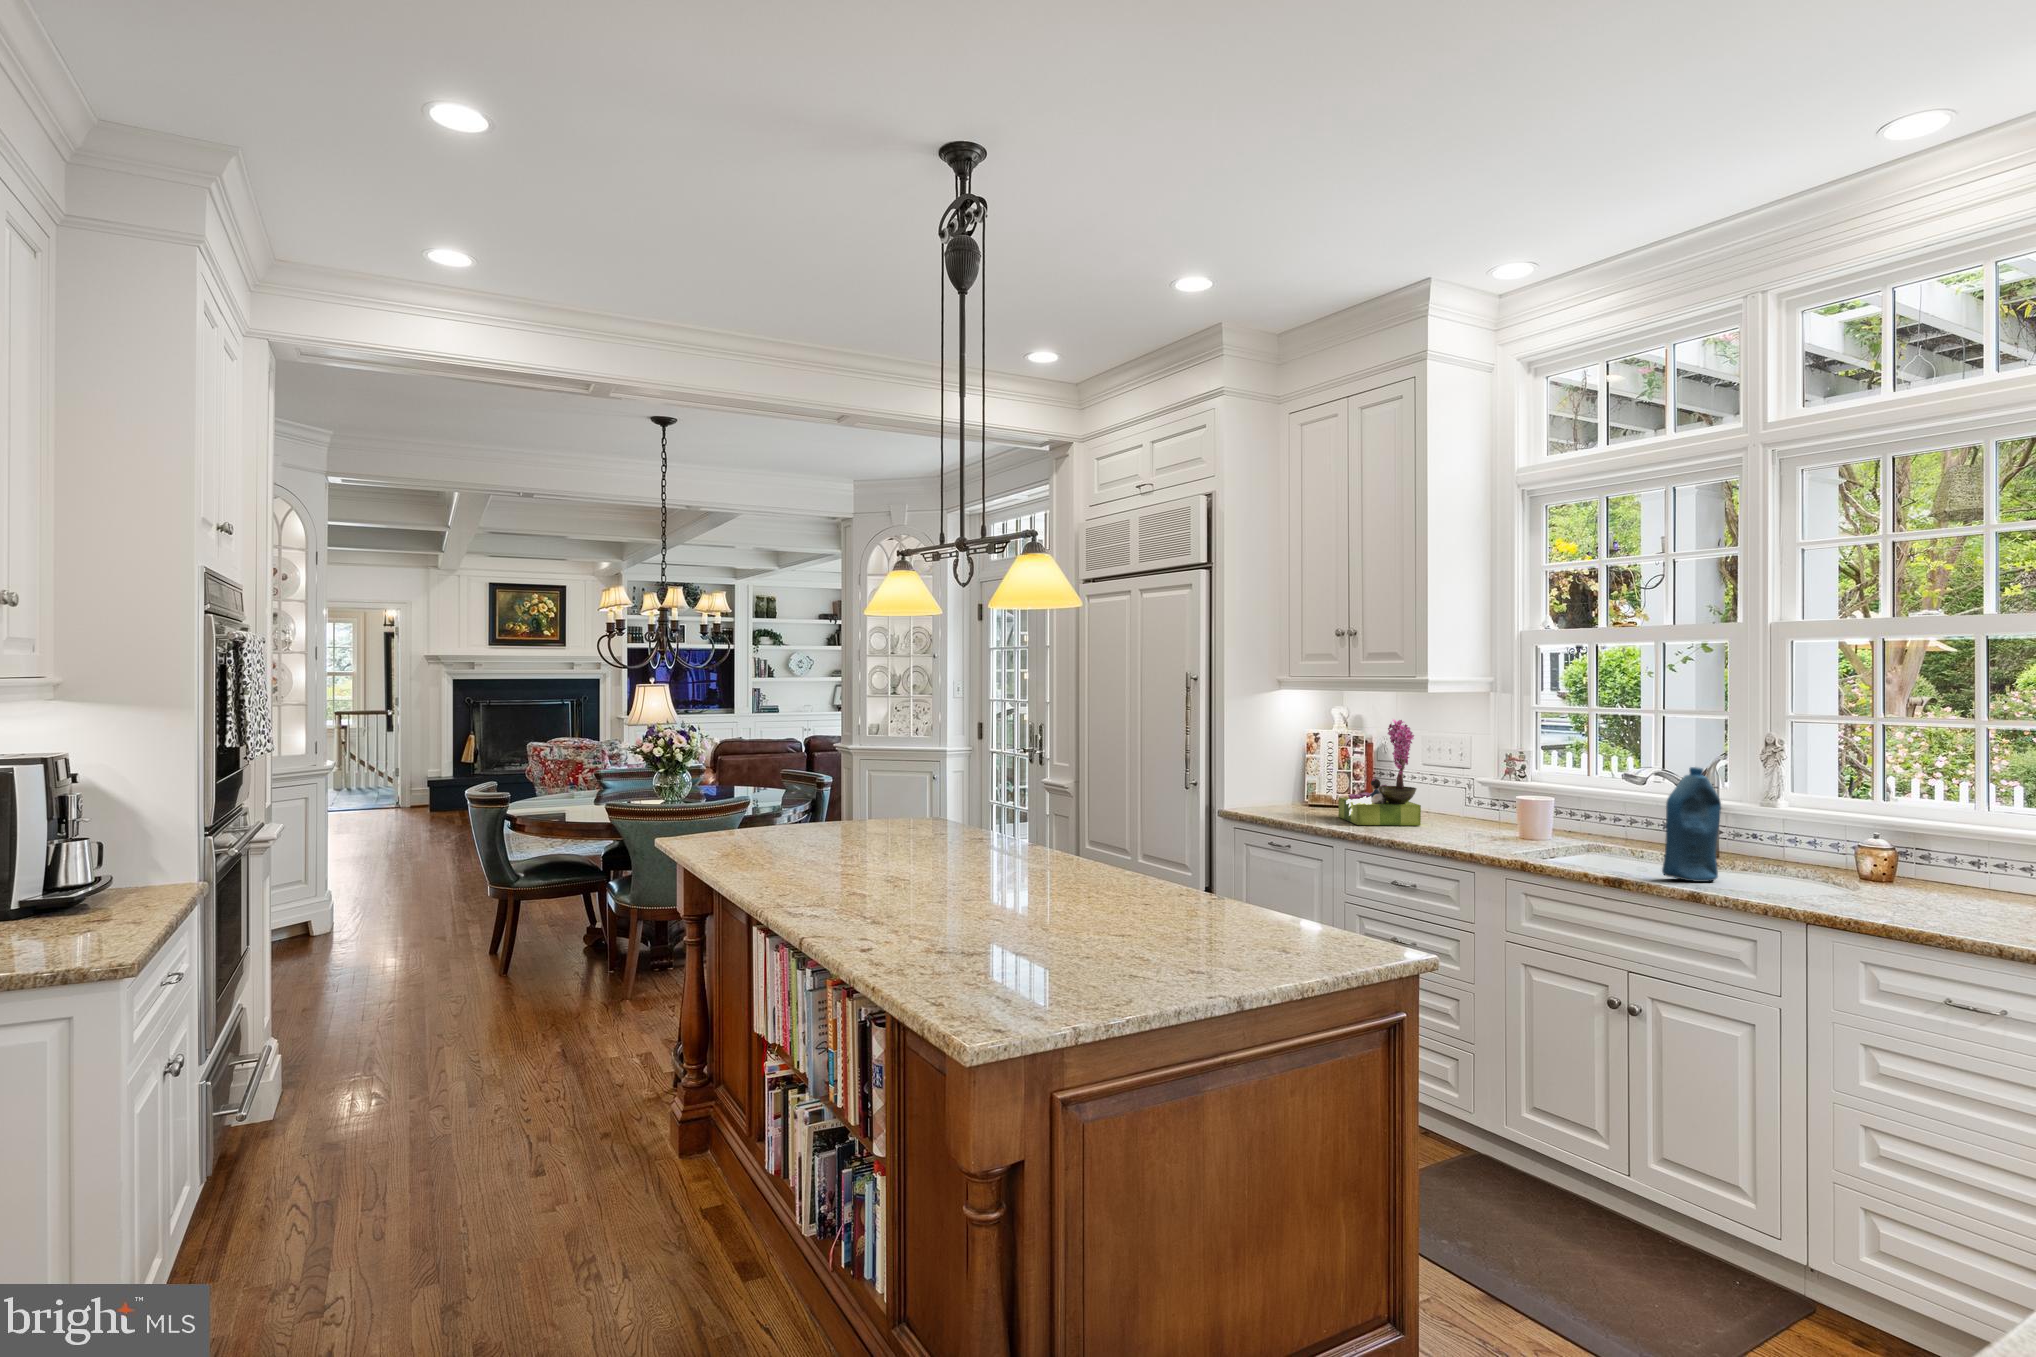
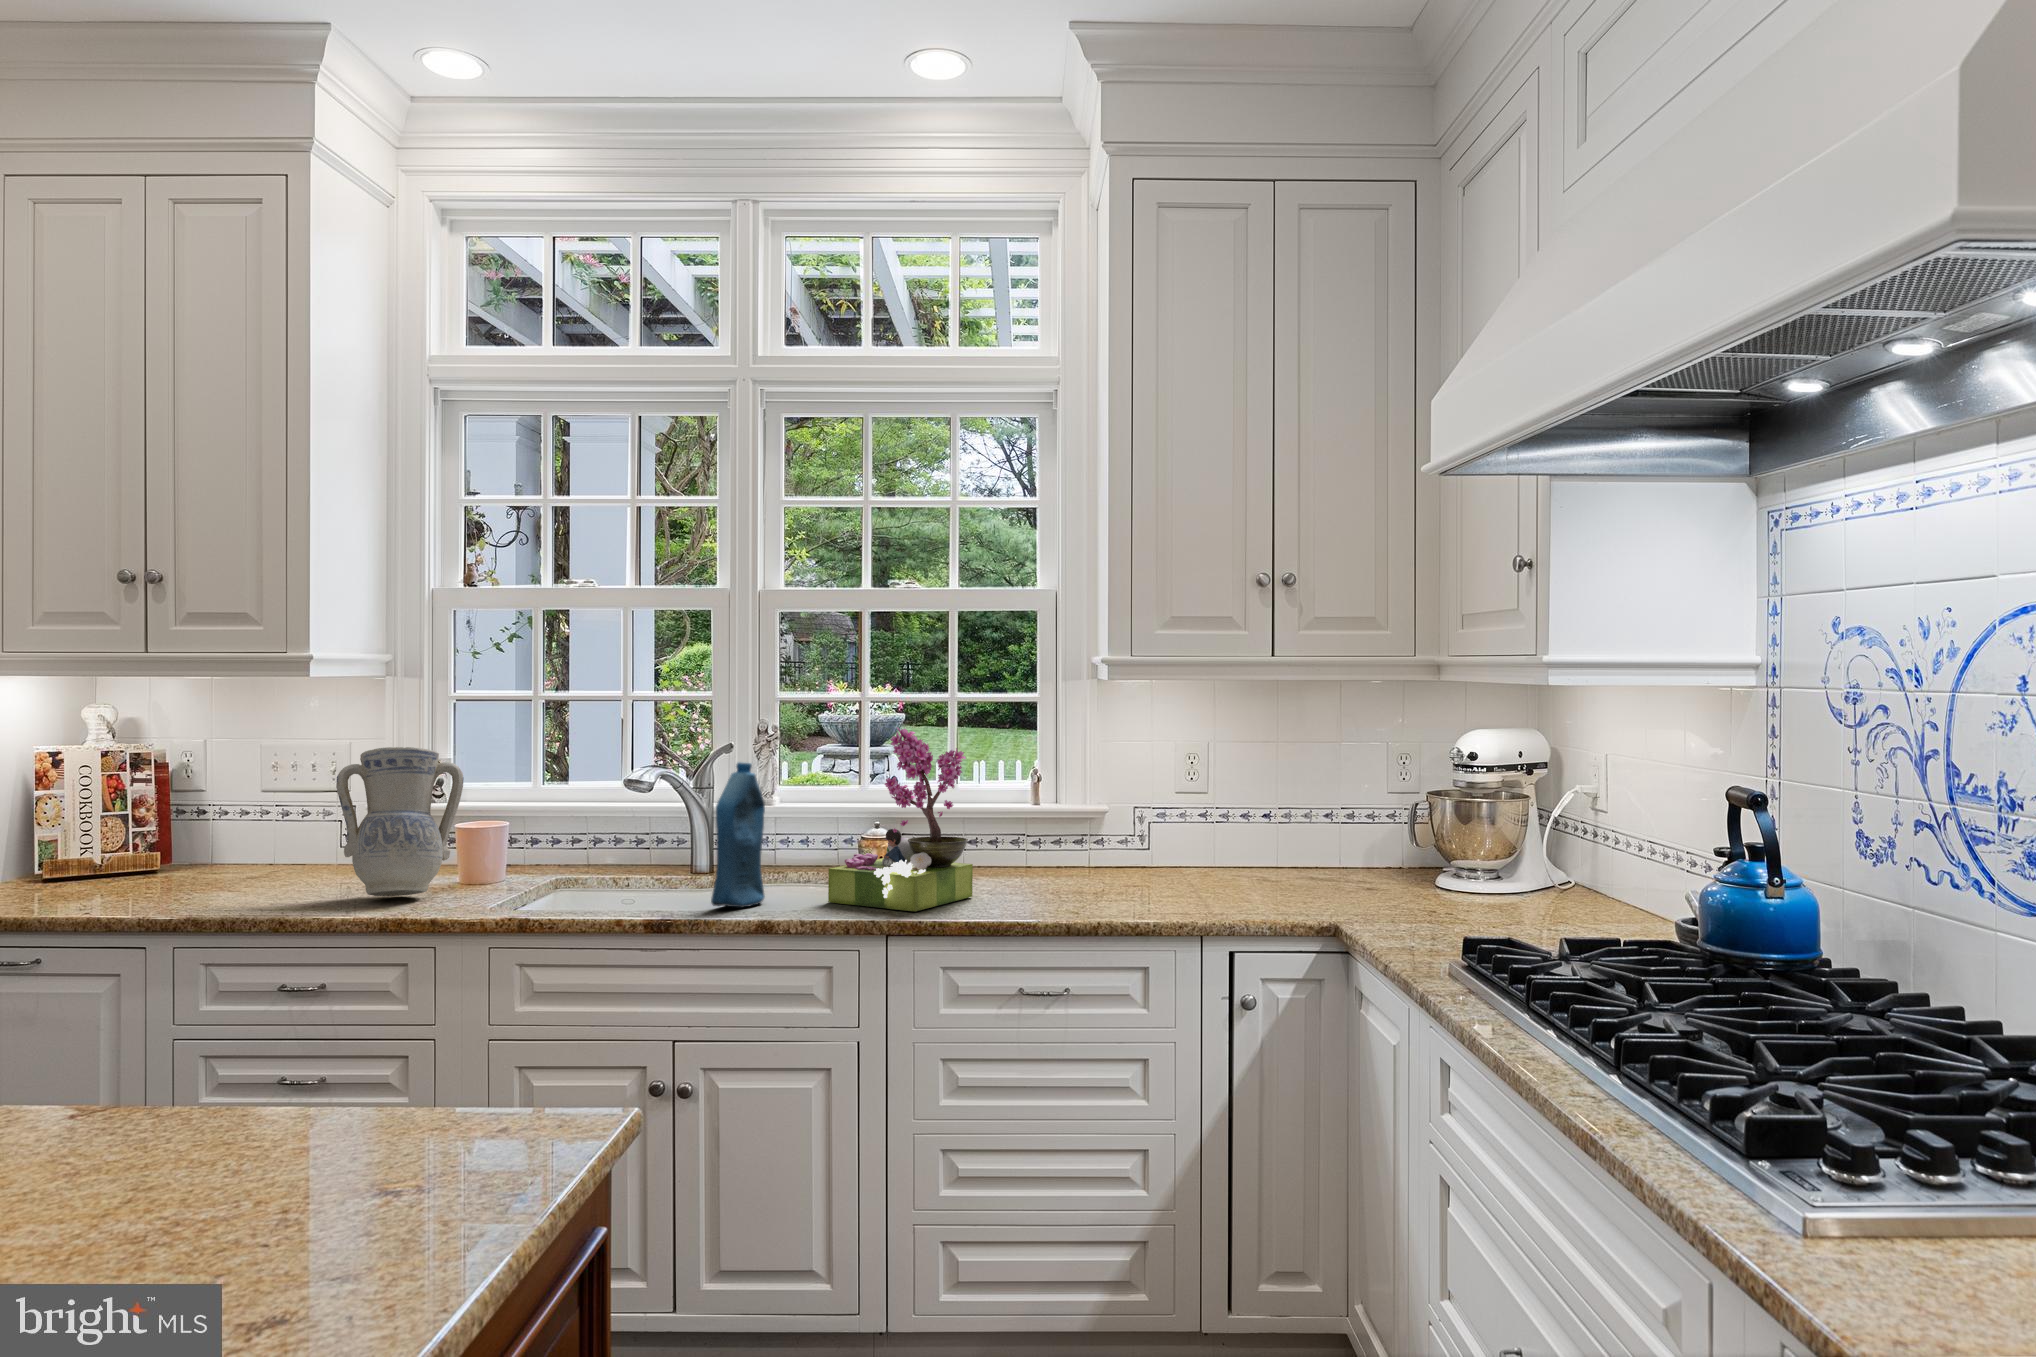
flower arrangement: present [1338,719,1421,826] -> present [828,728,973,911]
vase: none [1431,741,1512,839] -> present [336,747,464,896]

